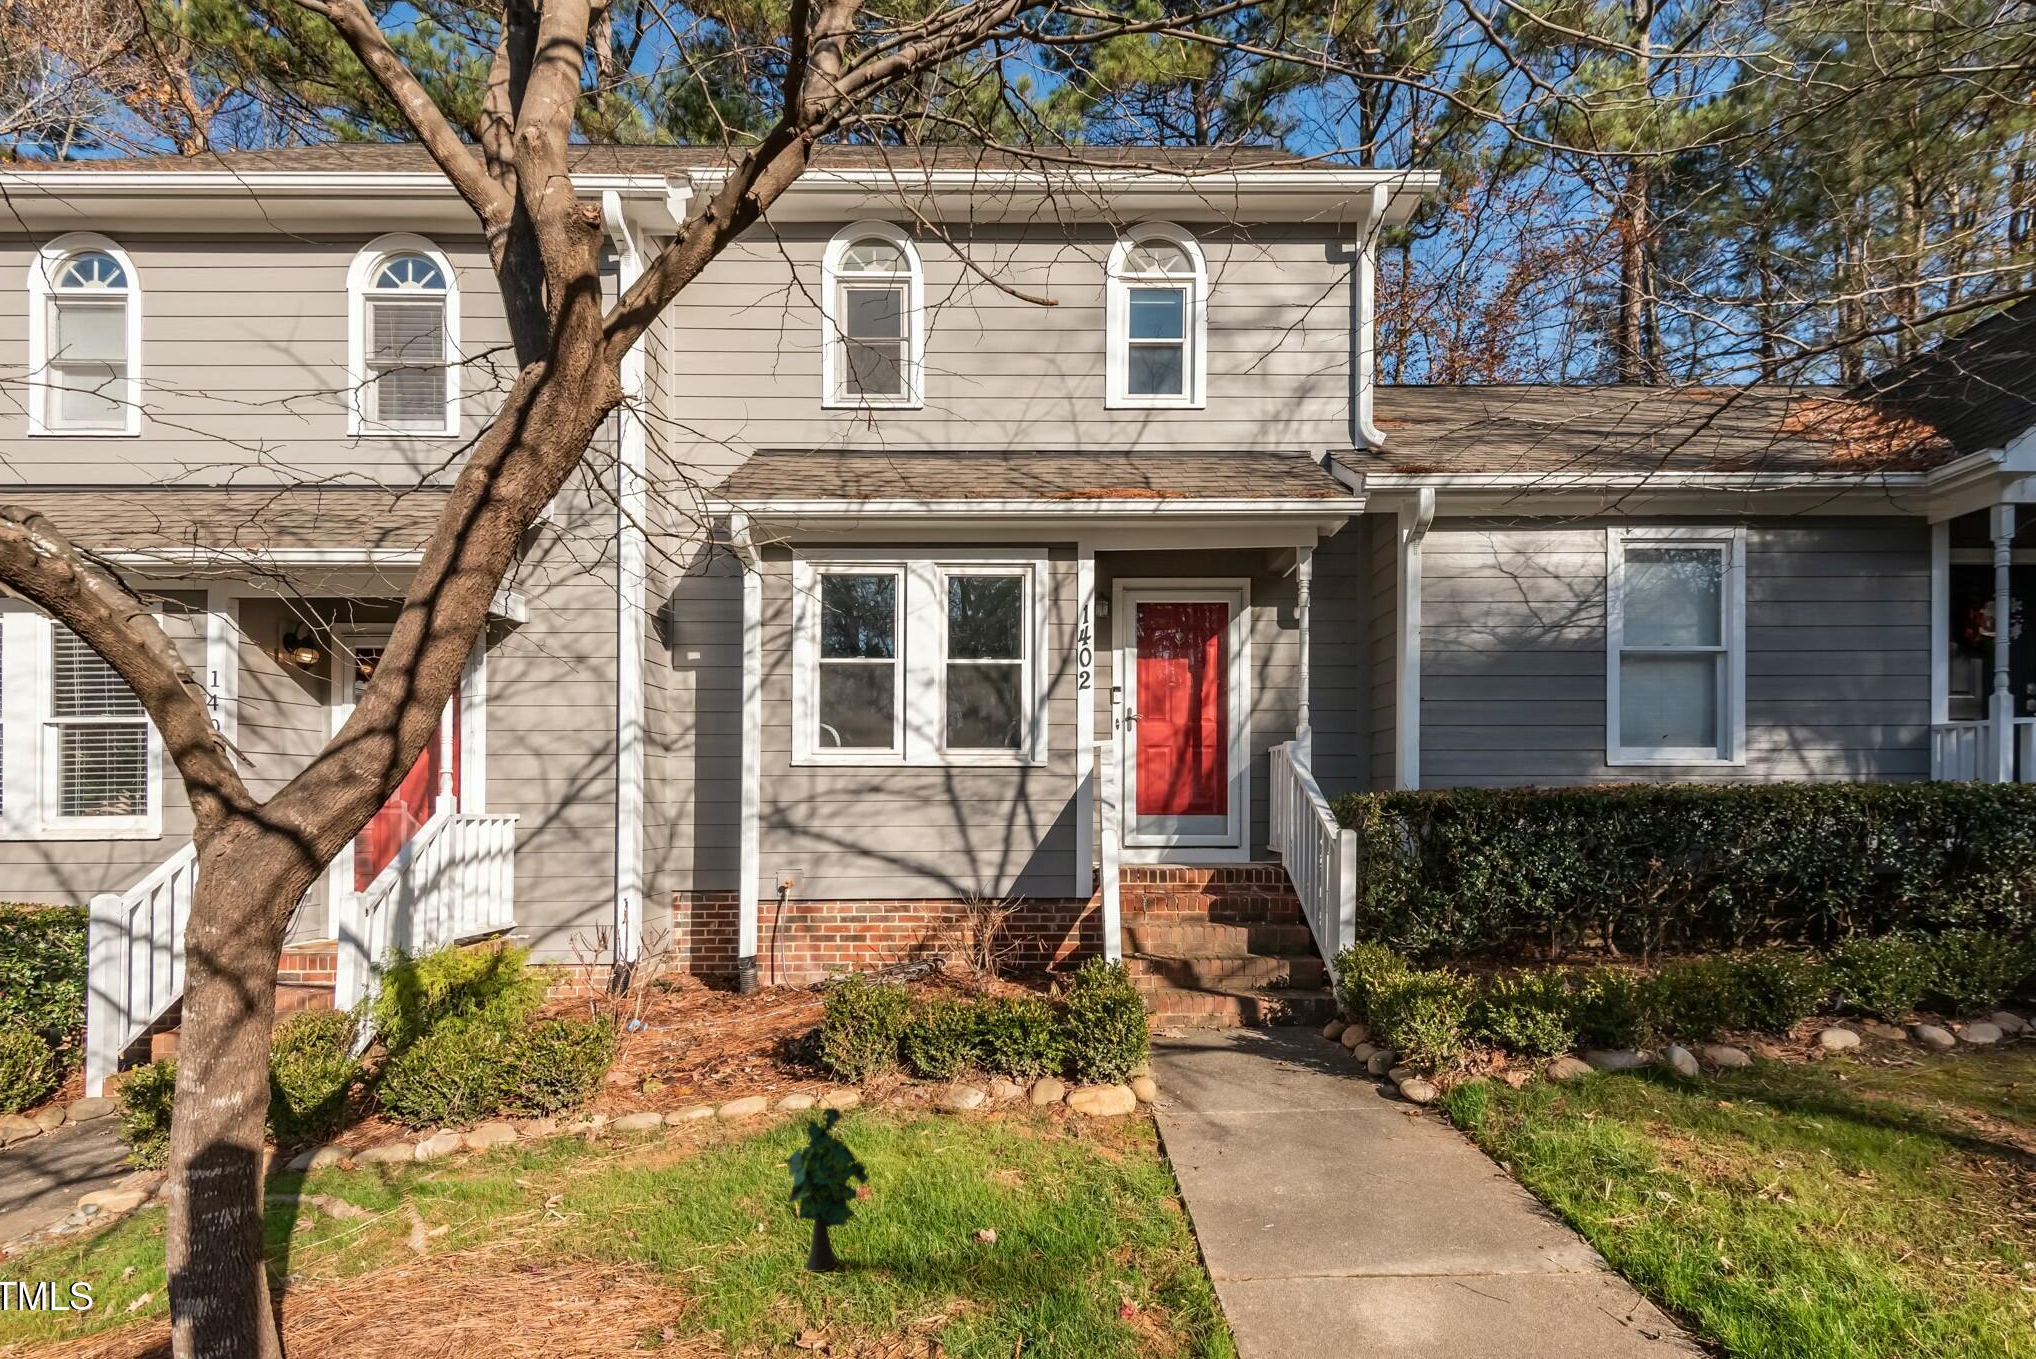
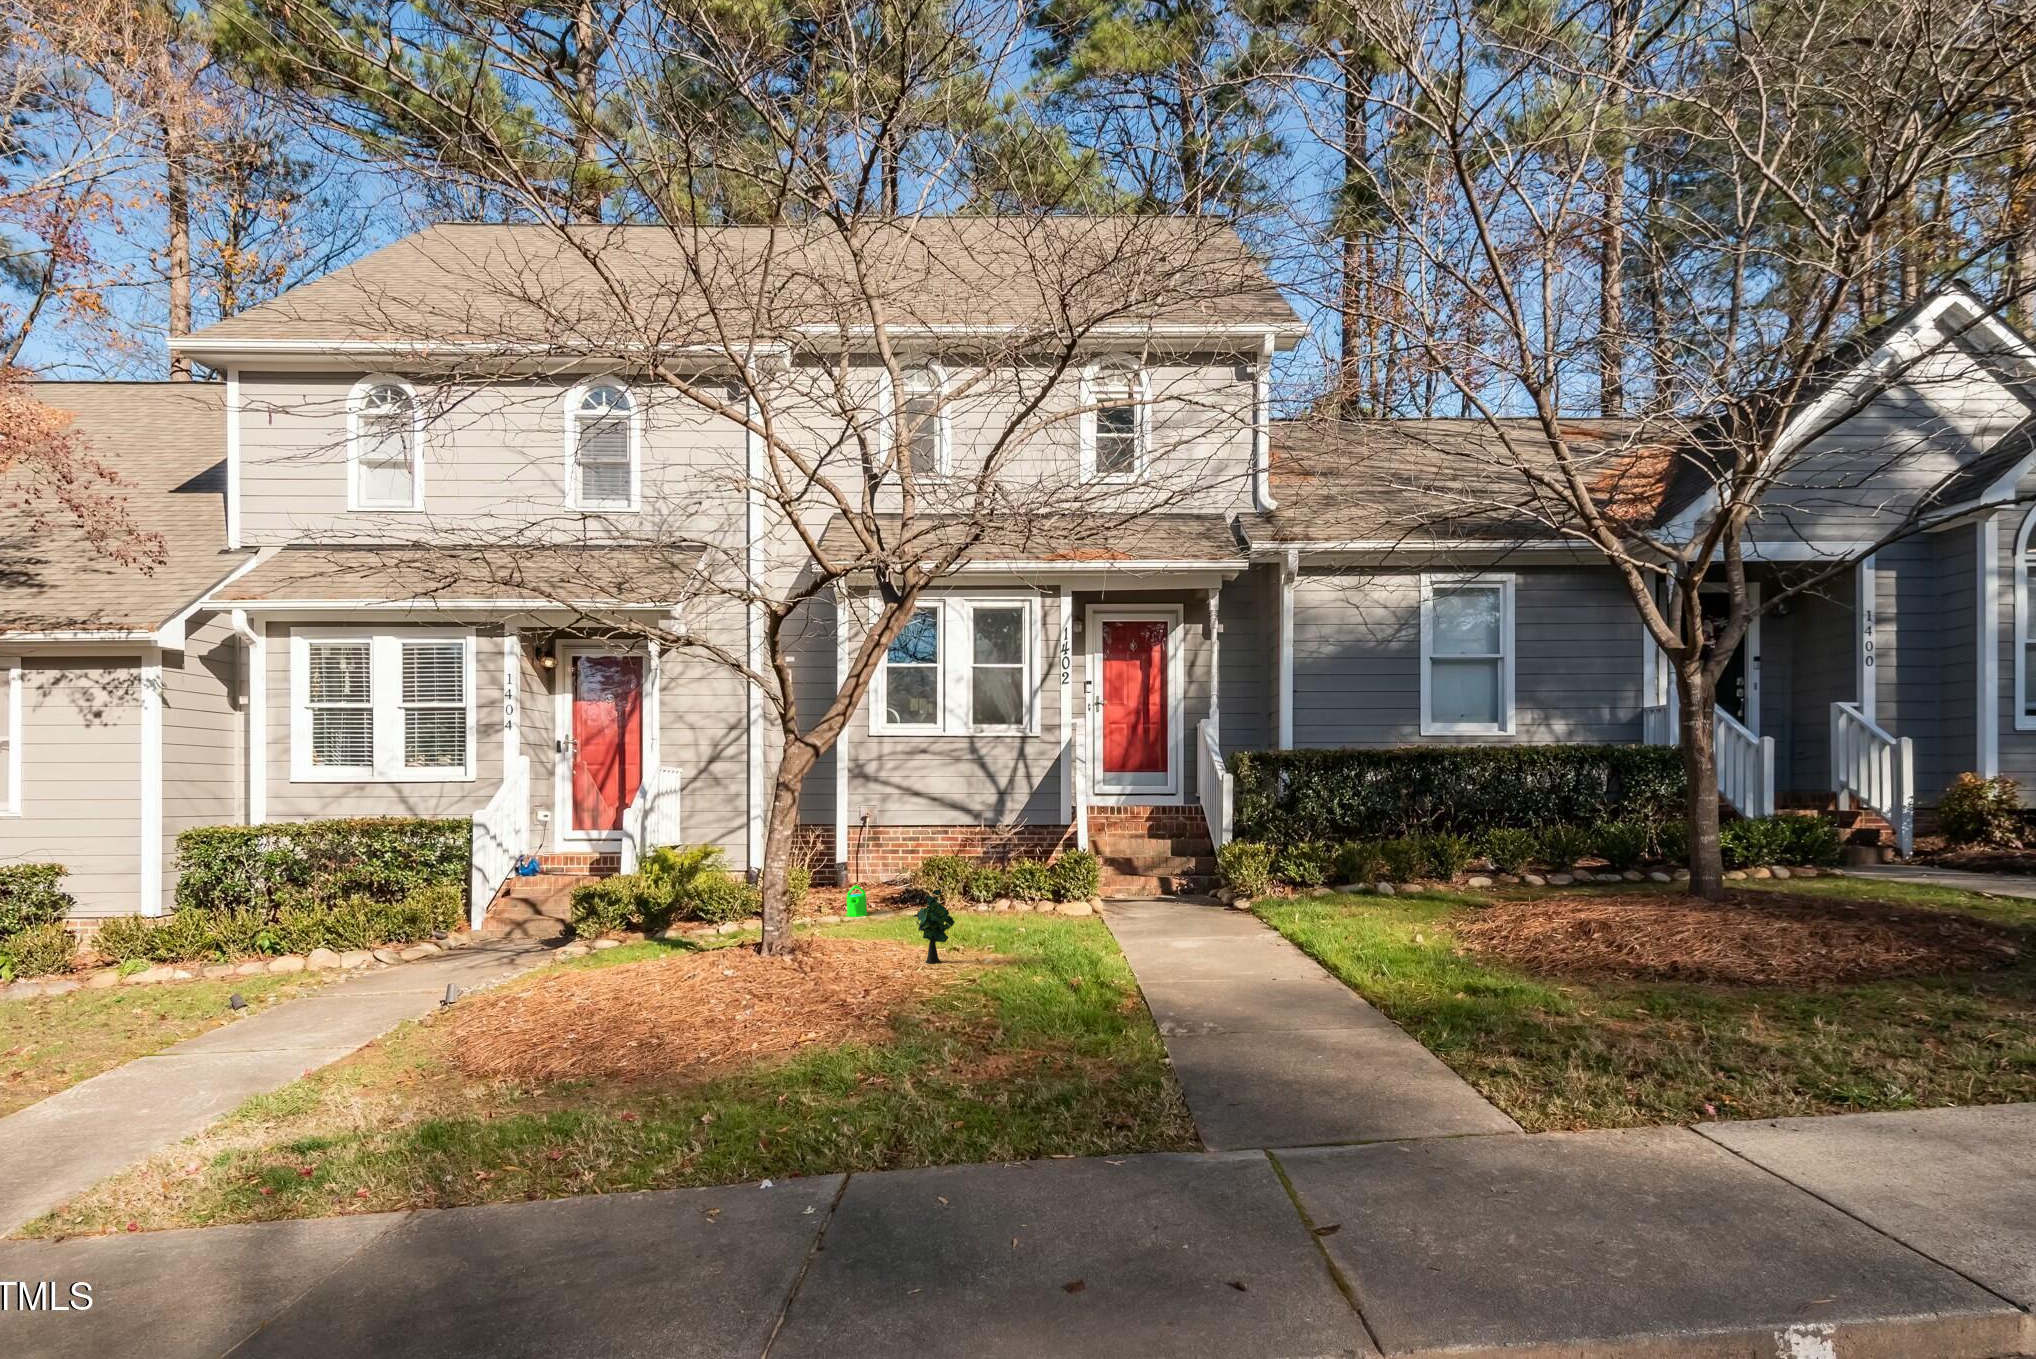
watering can: none [715,1026,755,1083] -> present [846,885,868,917]

